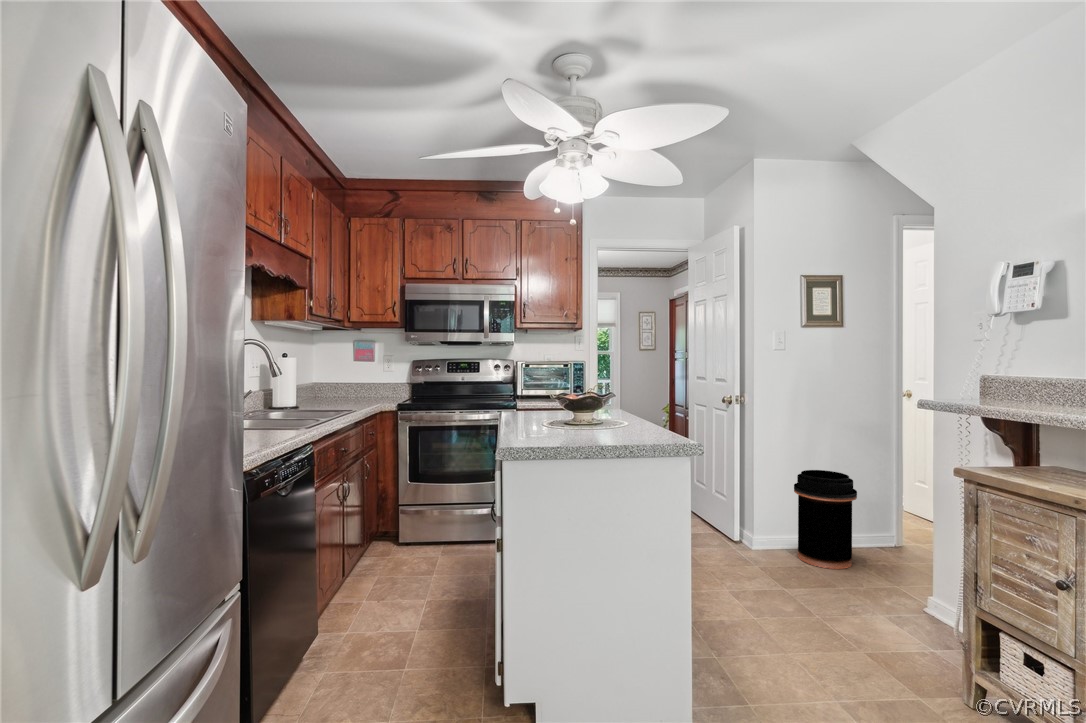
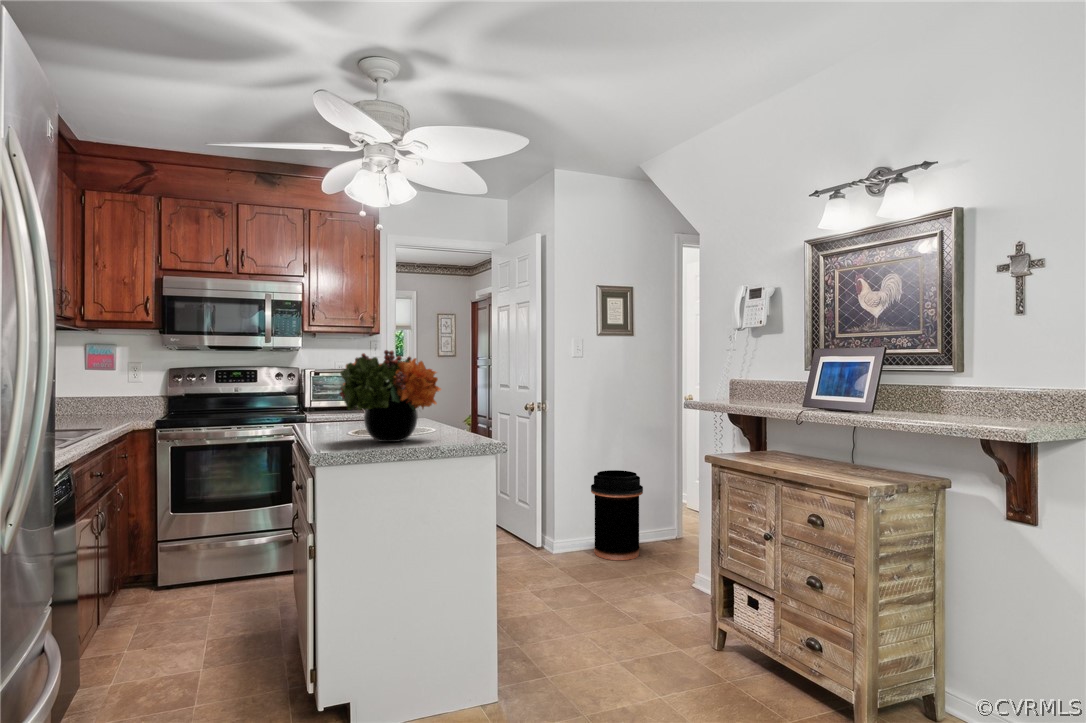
flower arrangement: none [529,344,633,436] -> present [339,350,441,442]

